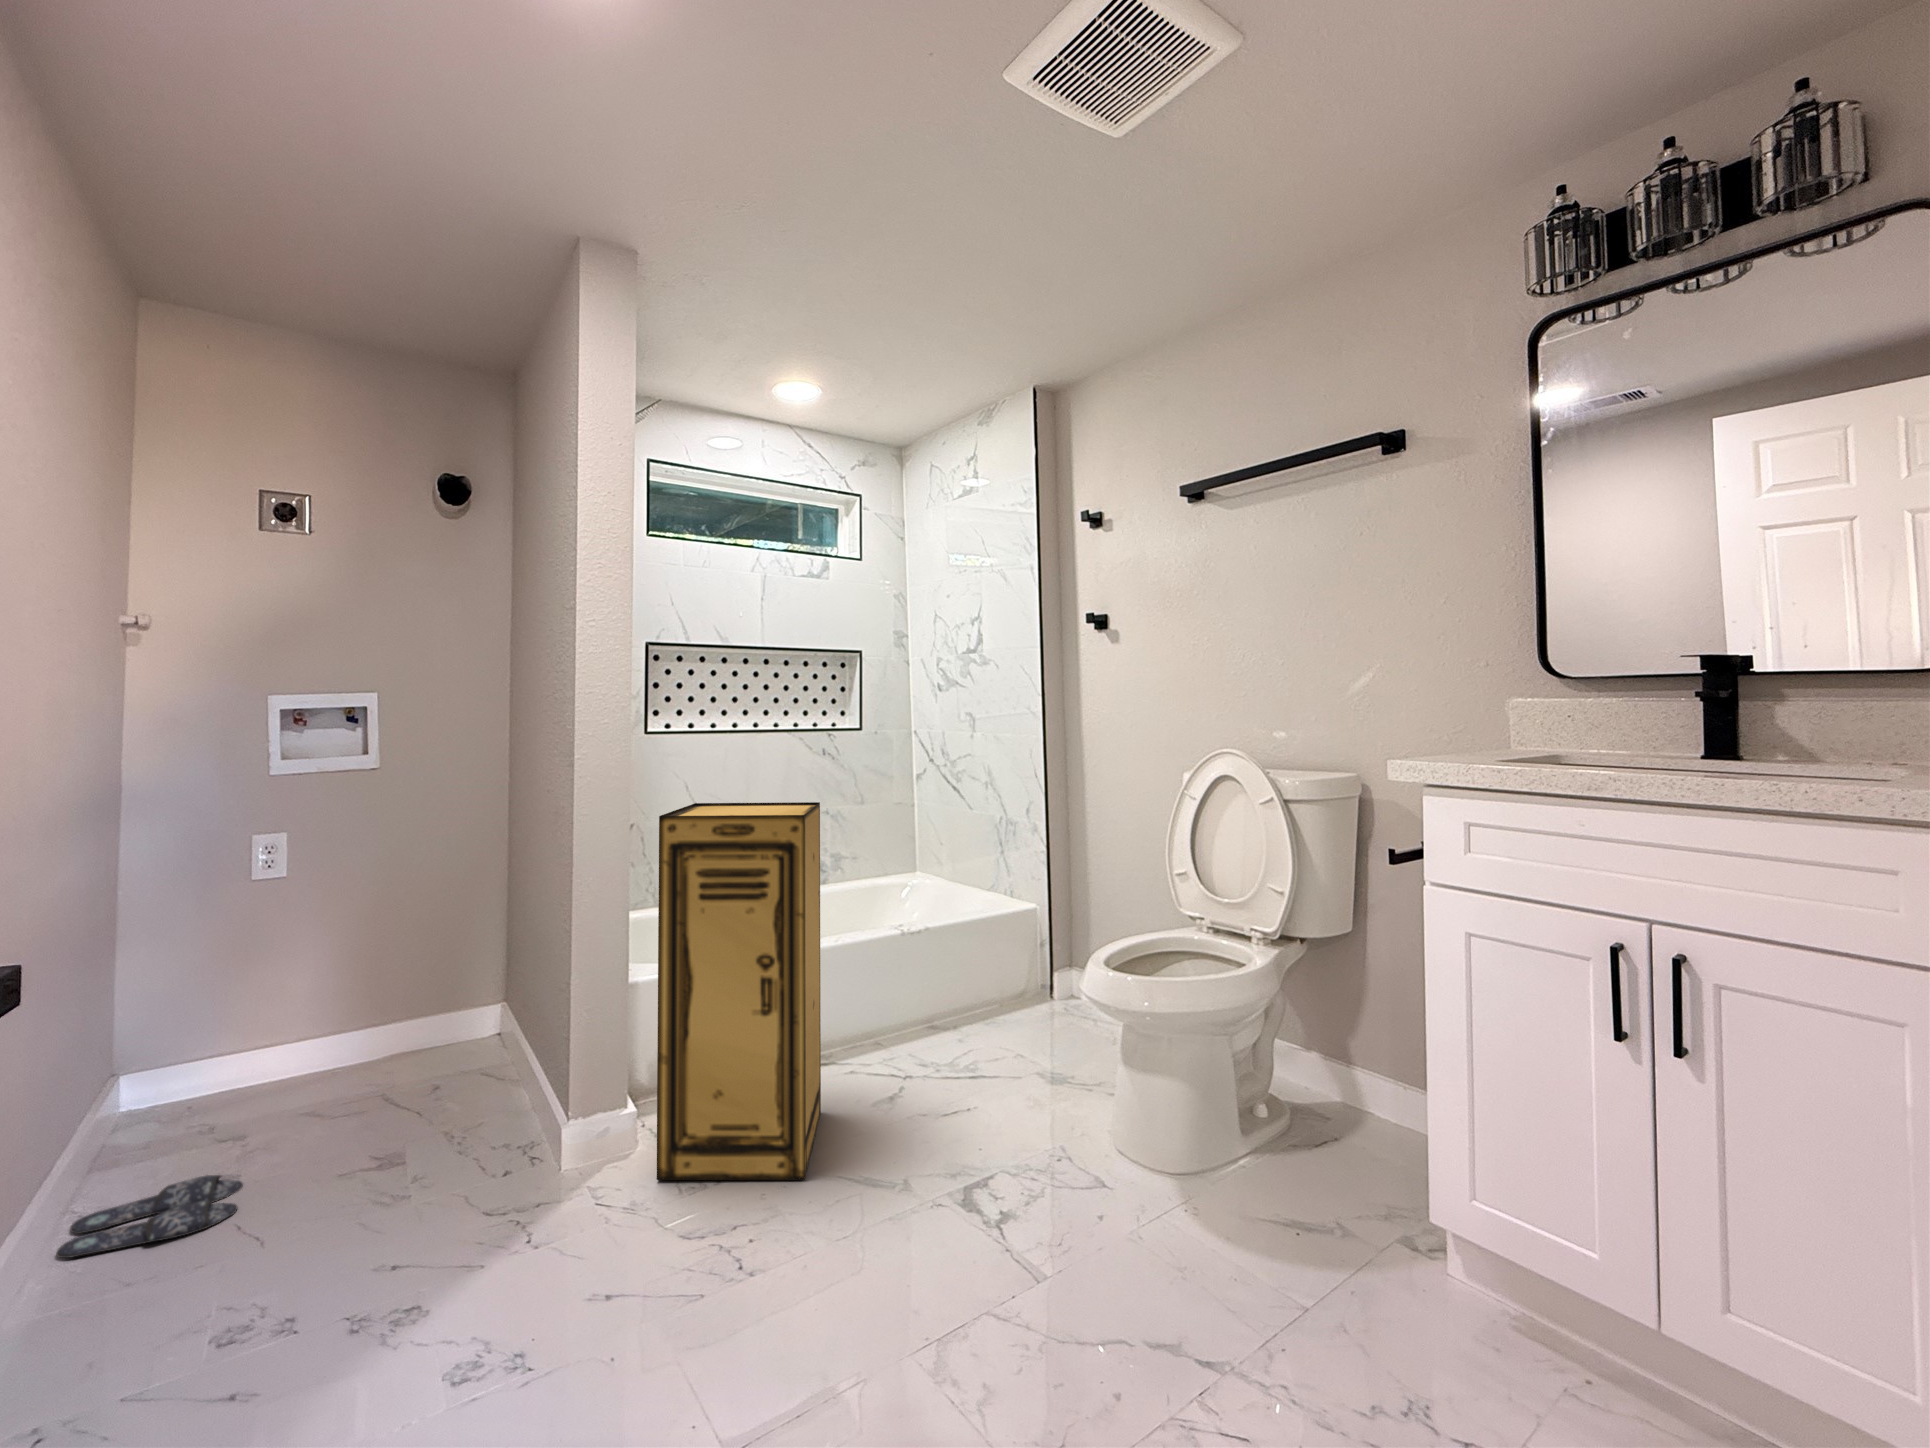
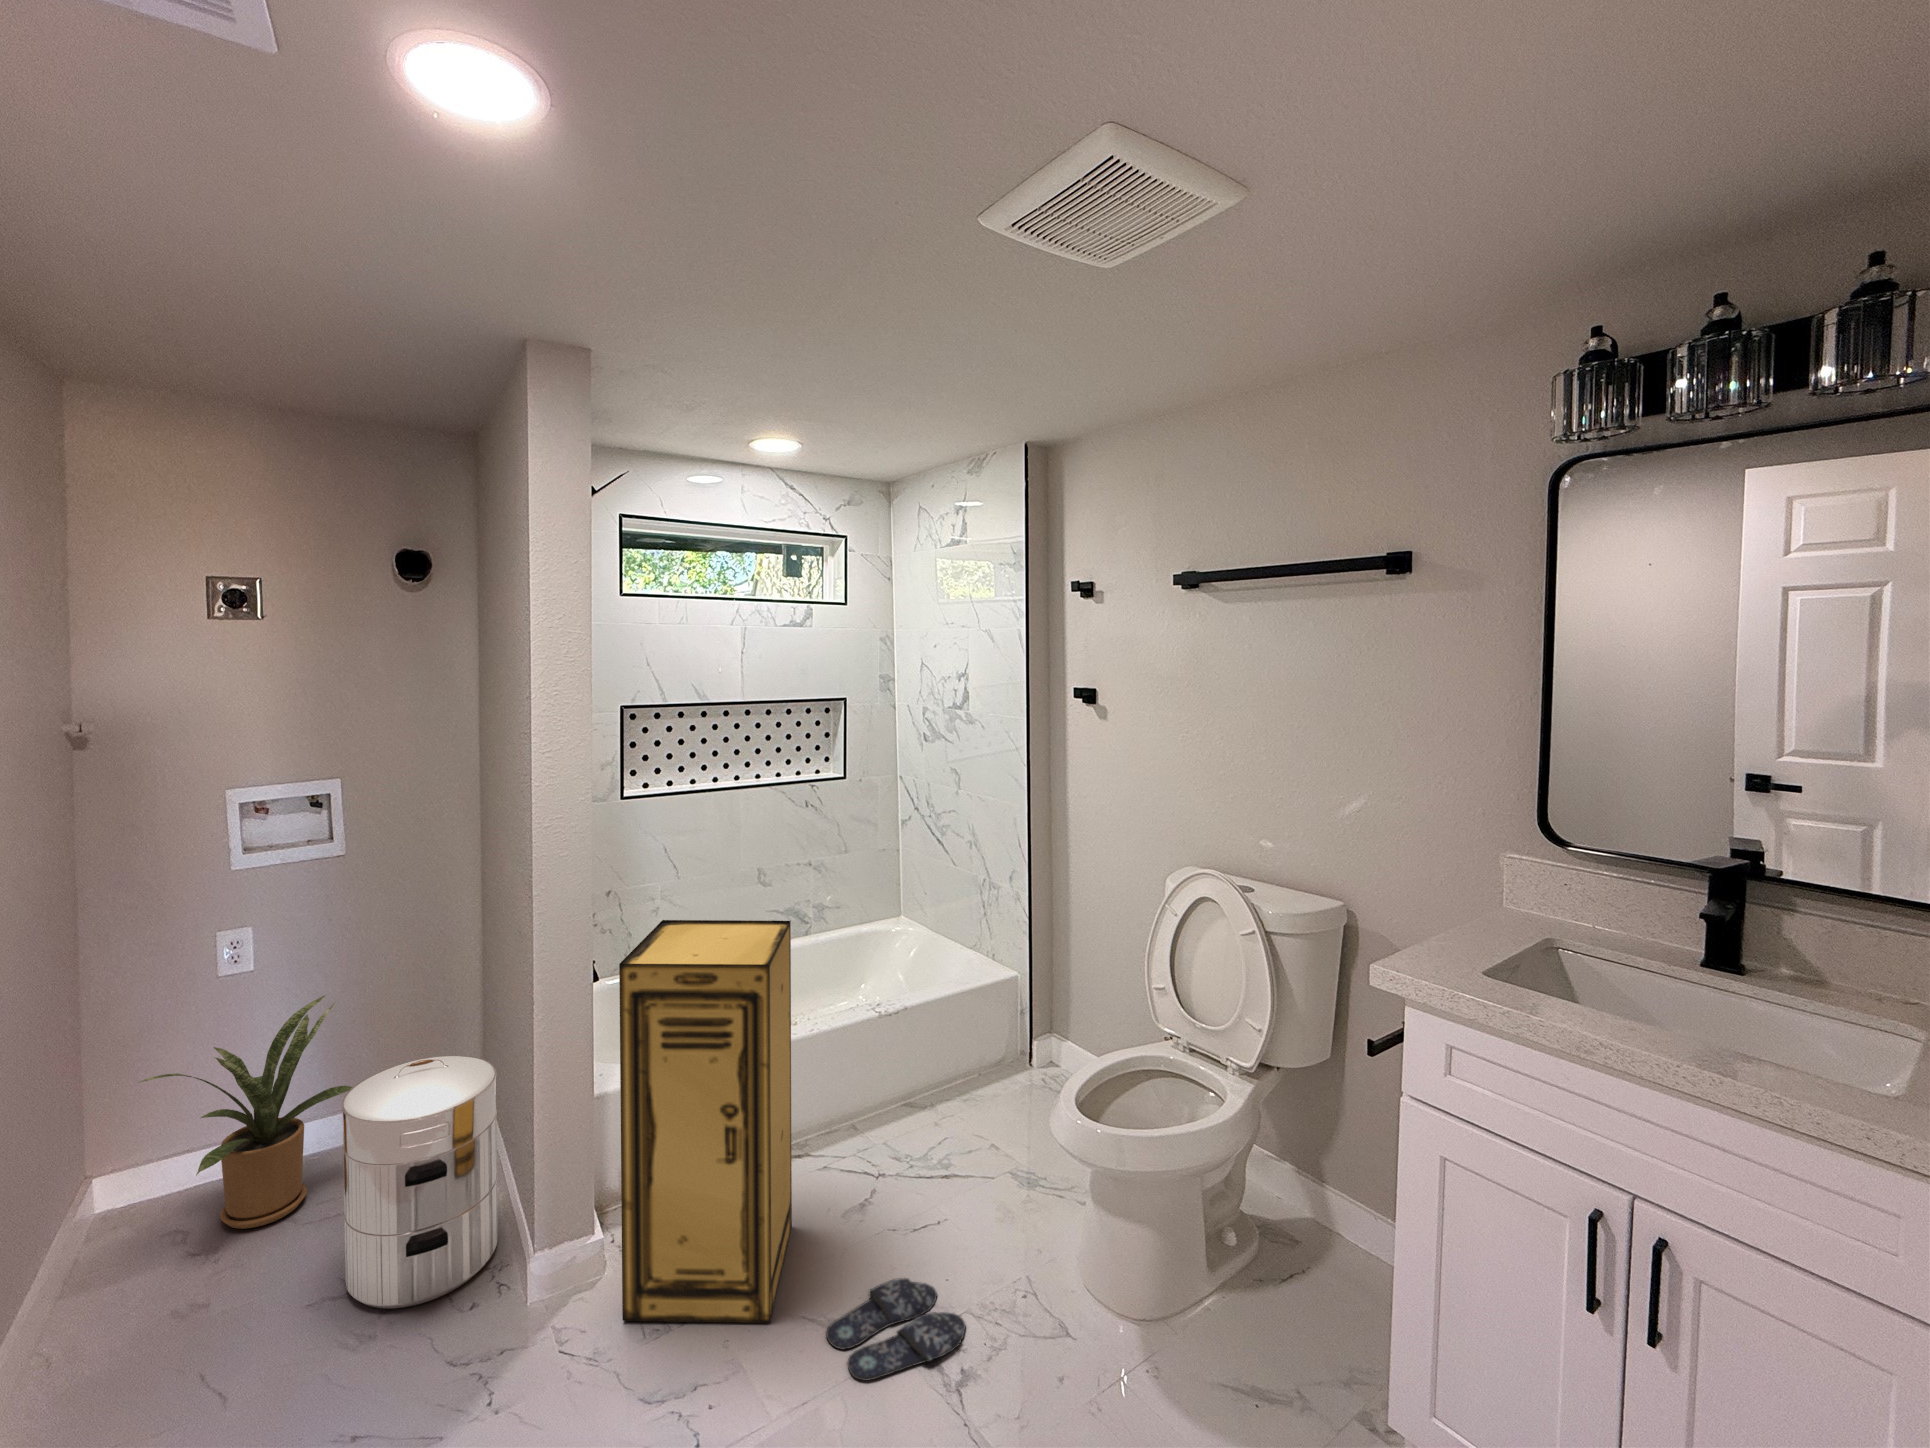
house plant: none [171,898,387,1121] -> present [138,995,353,1229]
waste bin: none [376,934,530,1174] -> present [342,1056,498,1308]
slippers: present [56,1175,243,1258] -> present [826,1278,966,1381]

